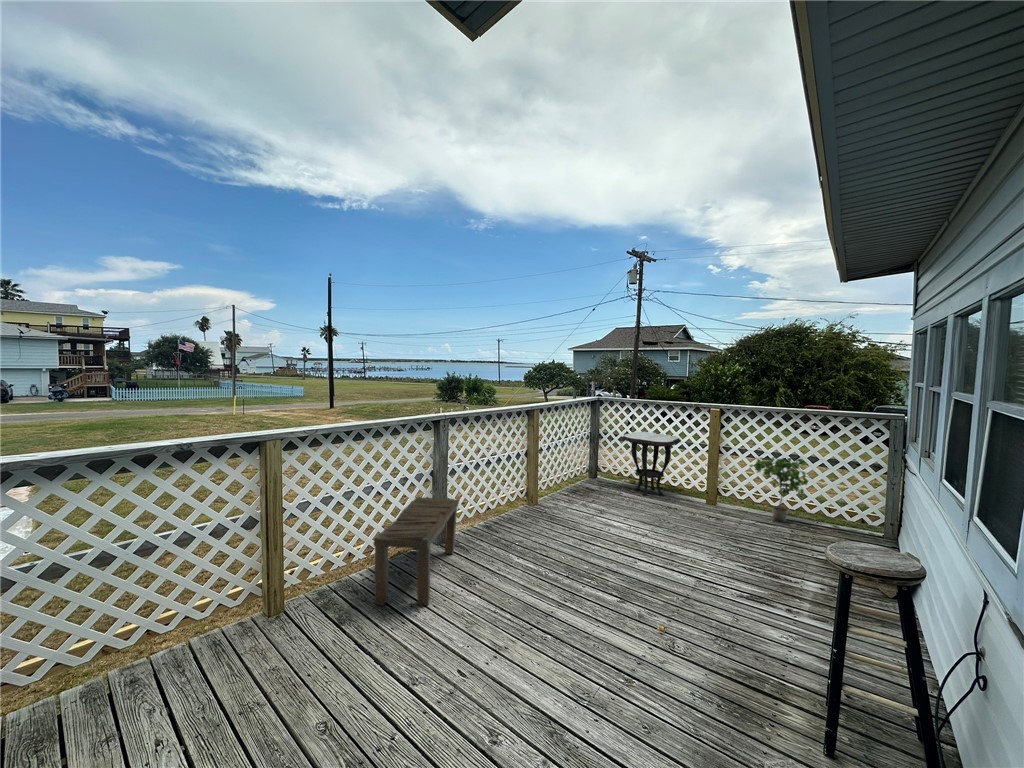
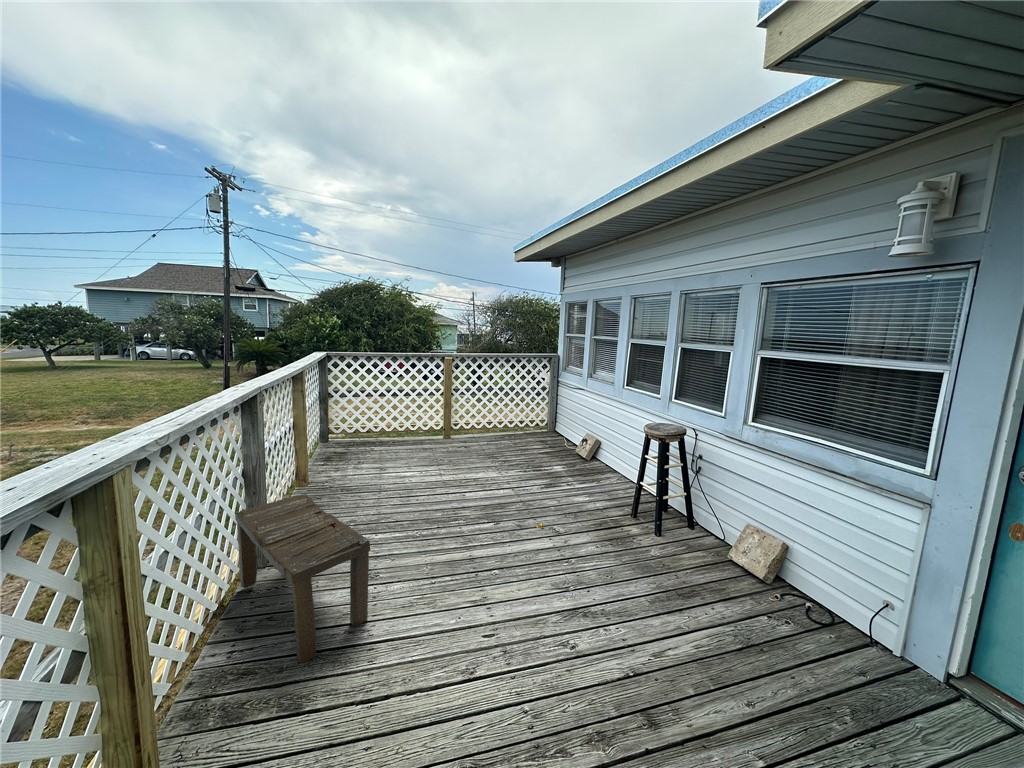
side table: present [622,432,681,496] -> none [371,384,424,445]
potted plant: present [750,457,811,522] -> none [479,390,517,439]

